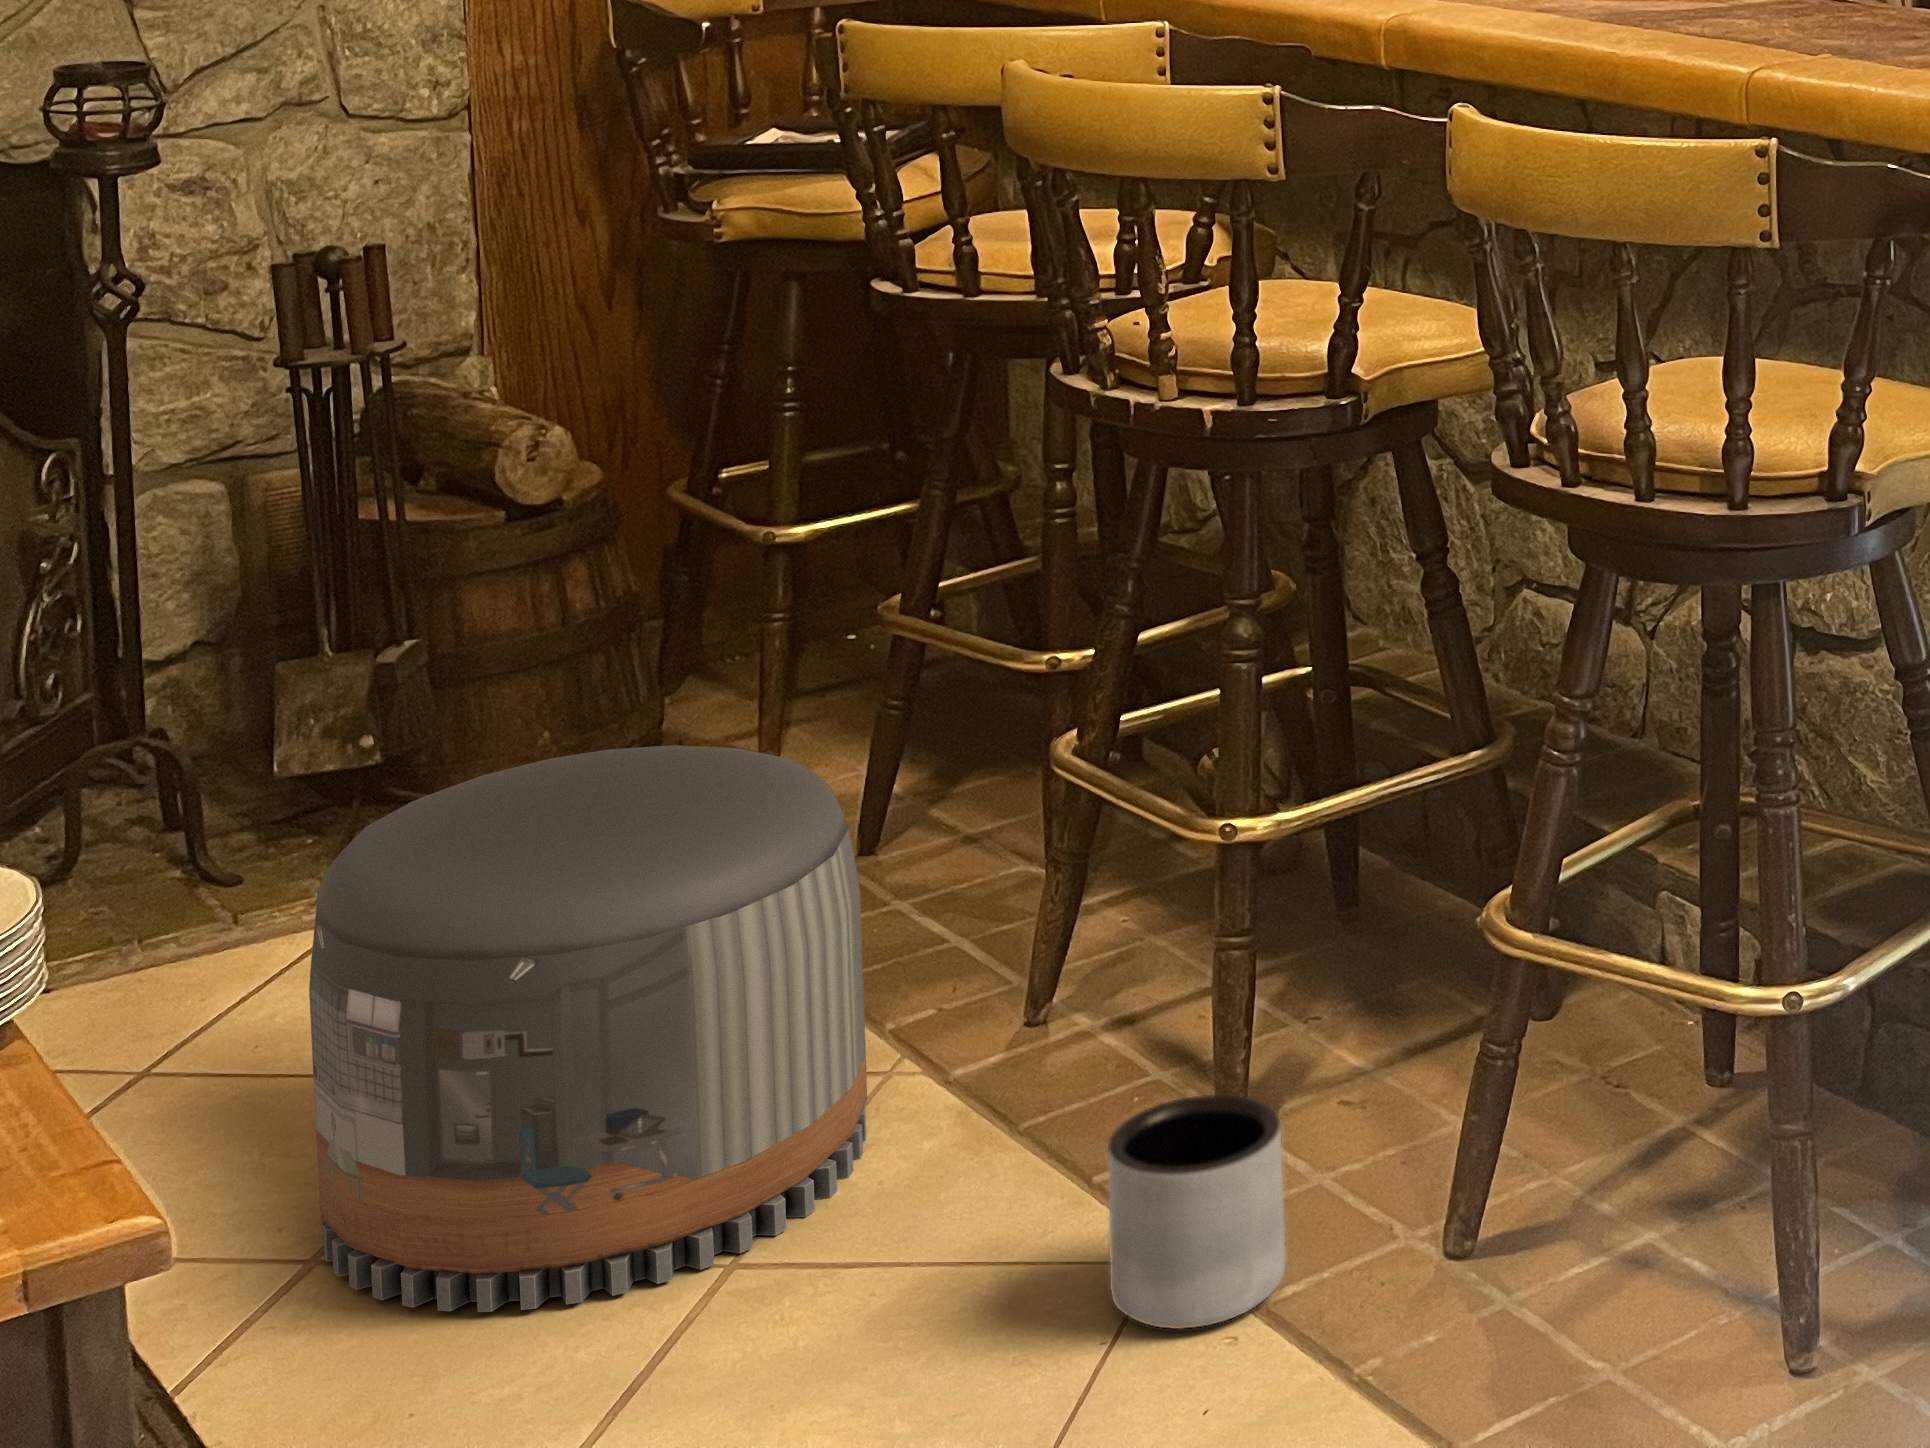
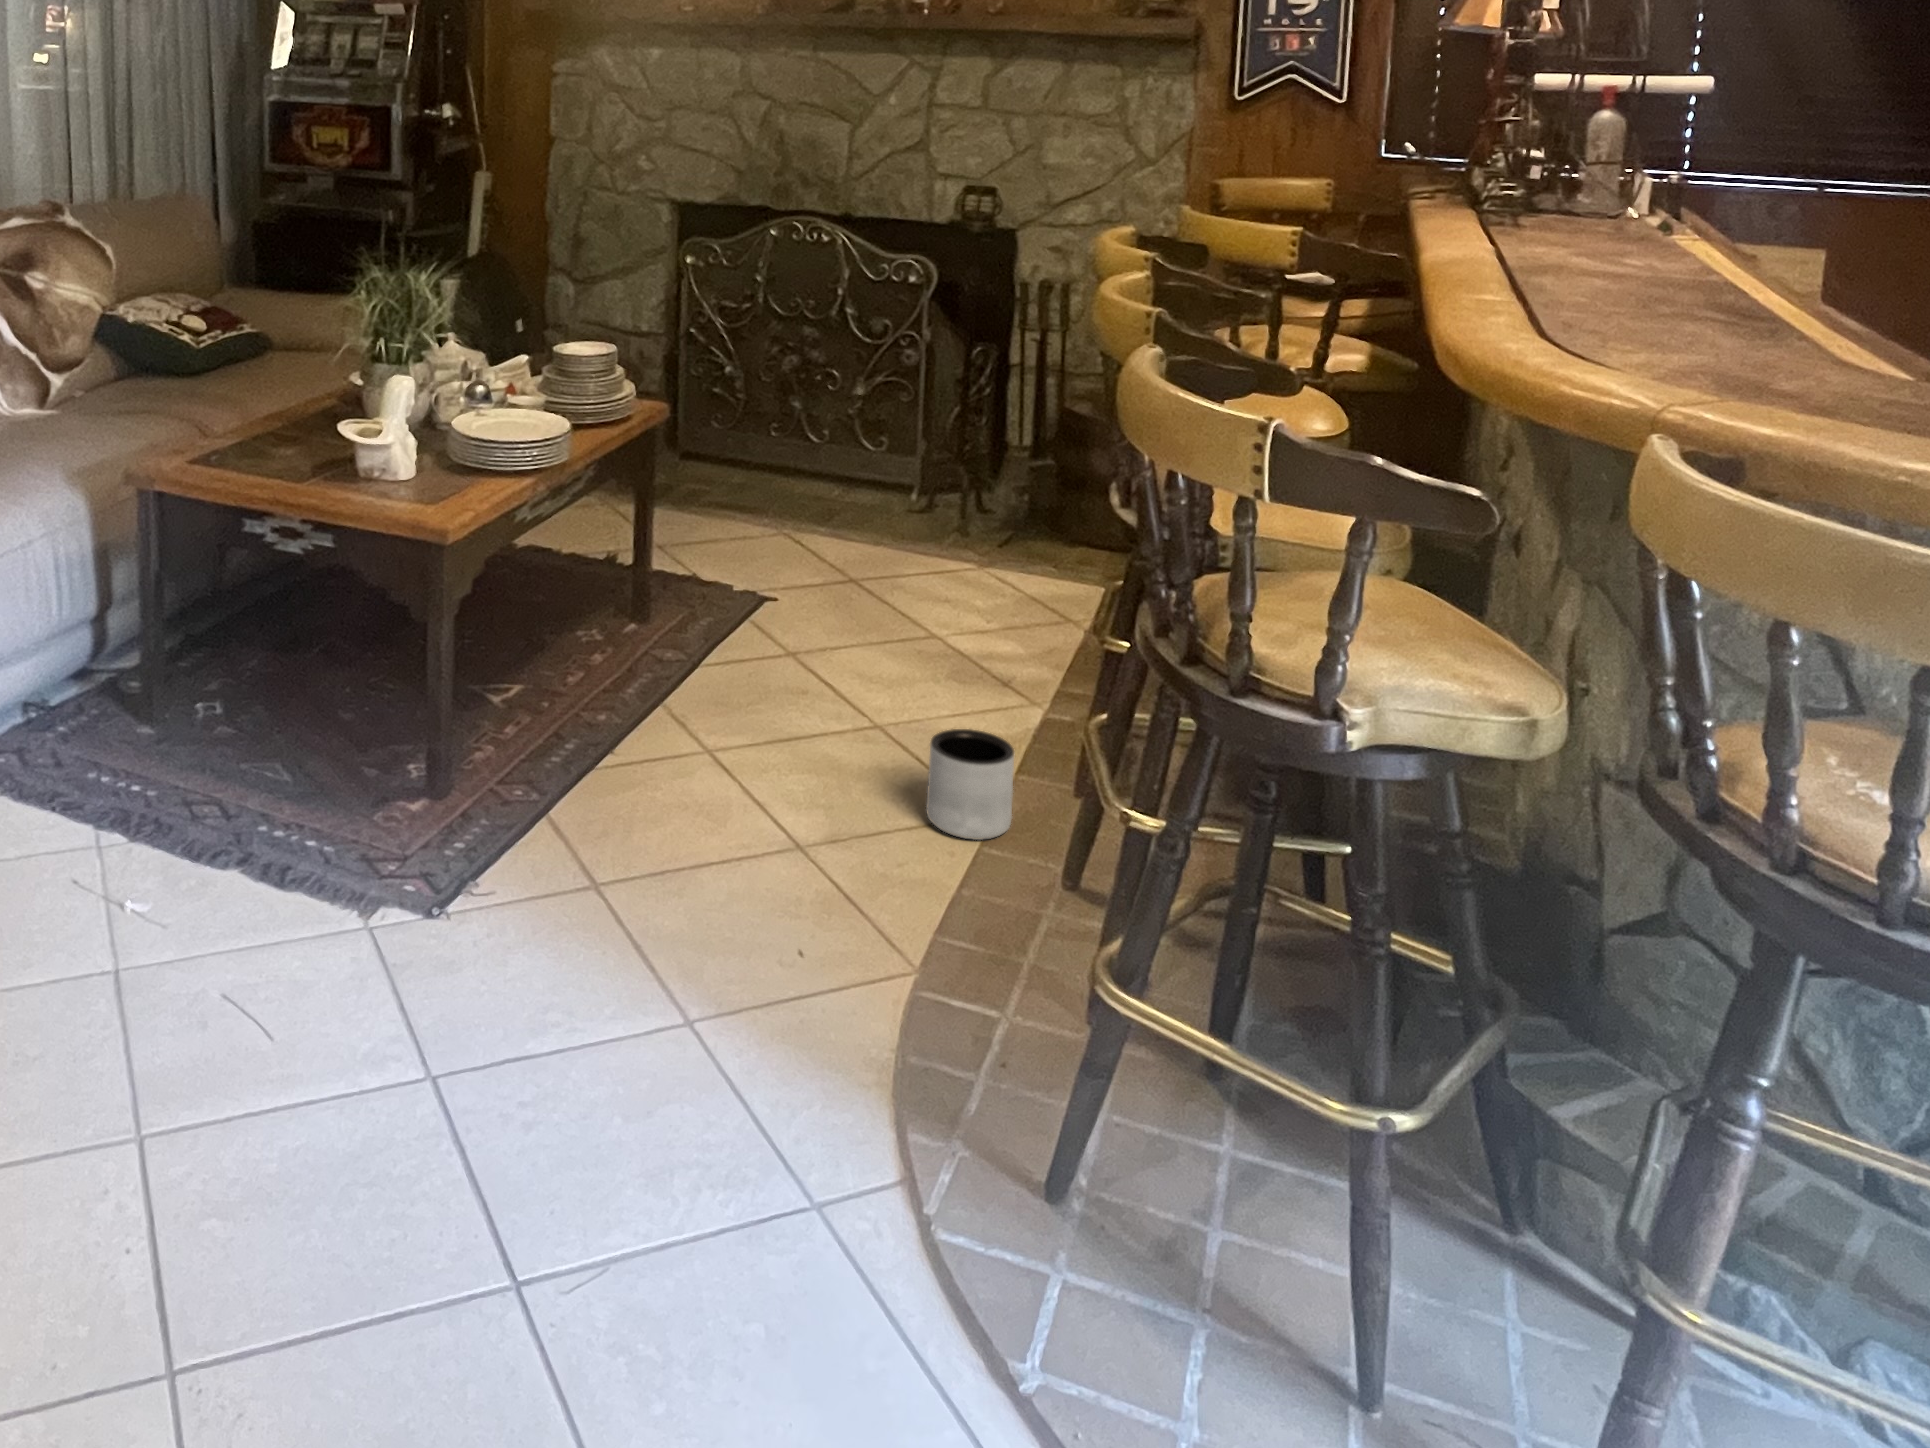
pouf: present [309,745,867,1312] -> none [789,496,1012,724]

